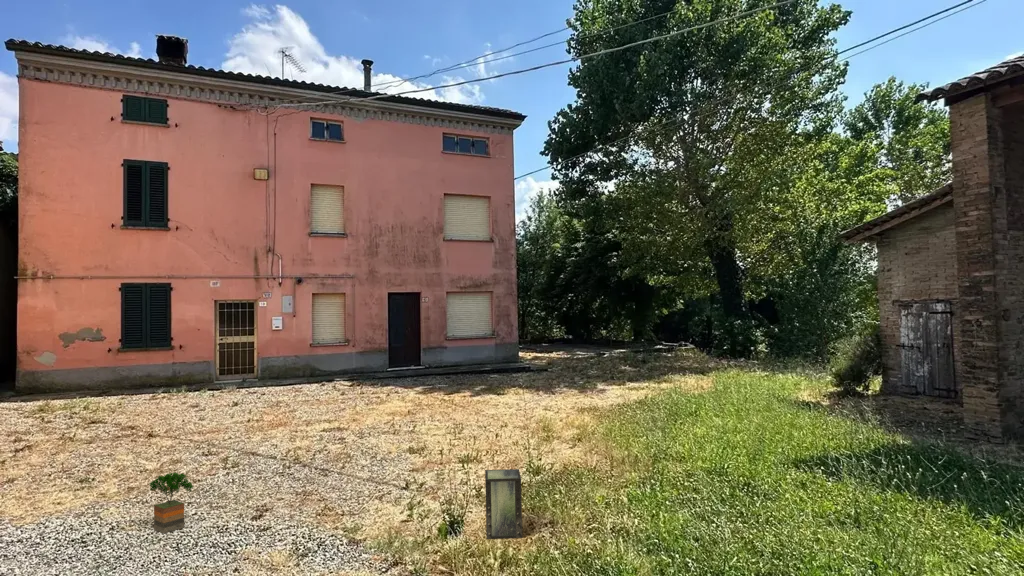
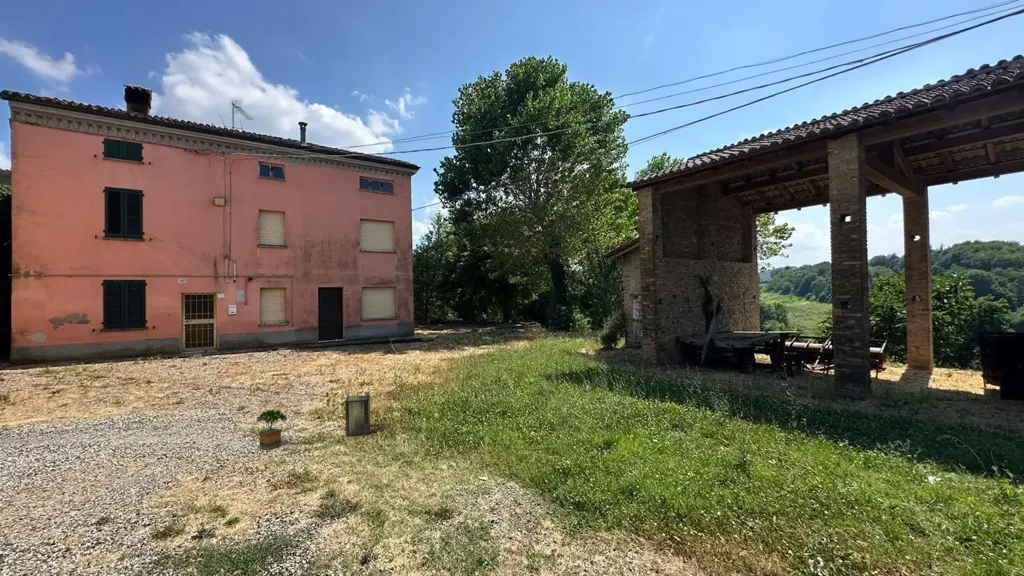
potted tree: present [149,473,193,533] -> present [256,410,287,451]

